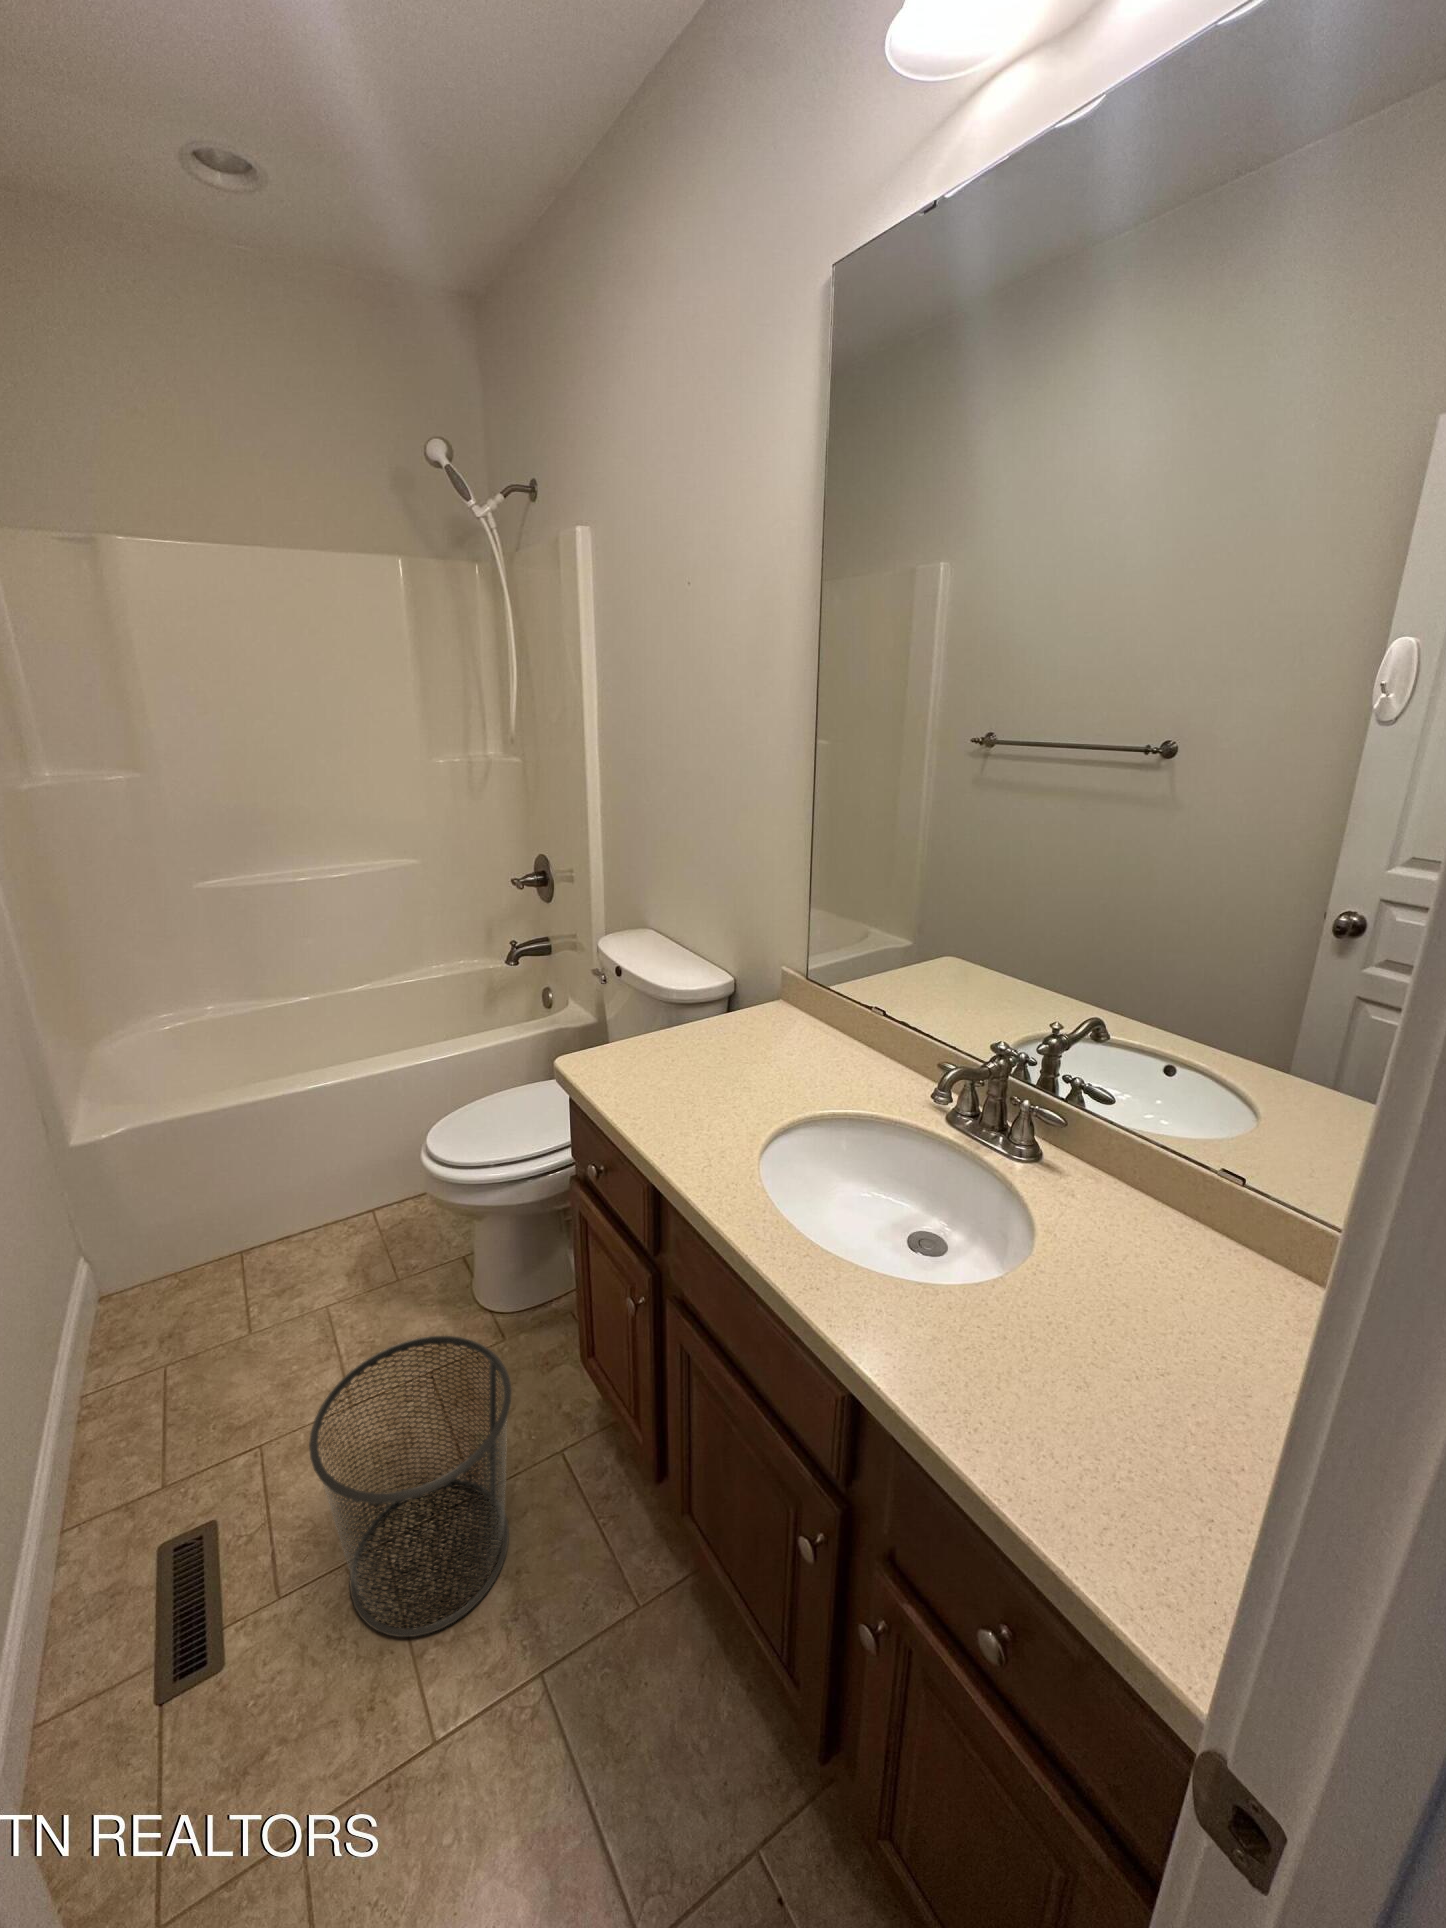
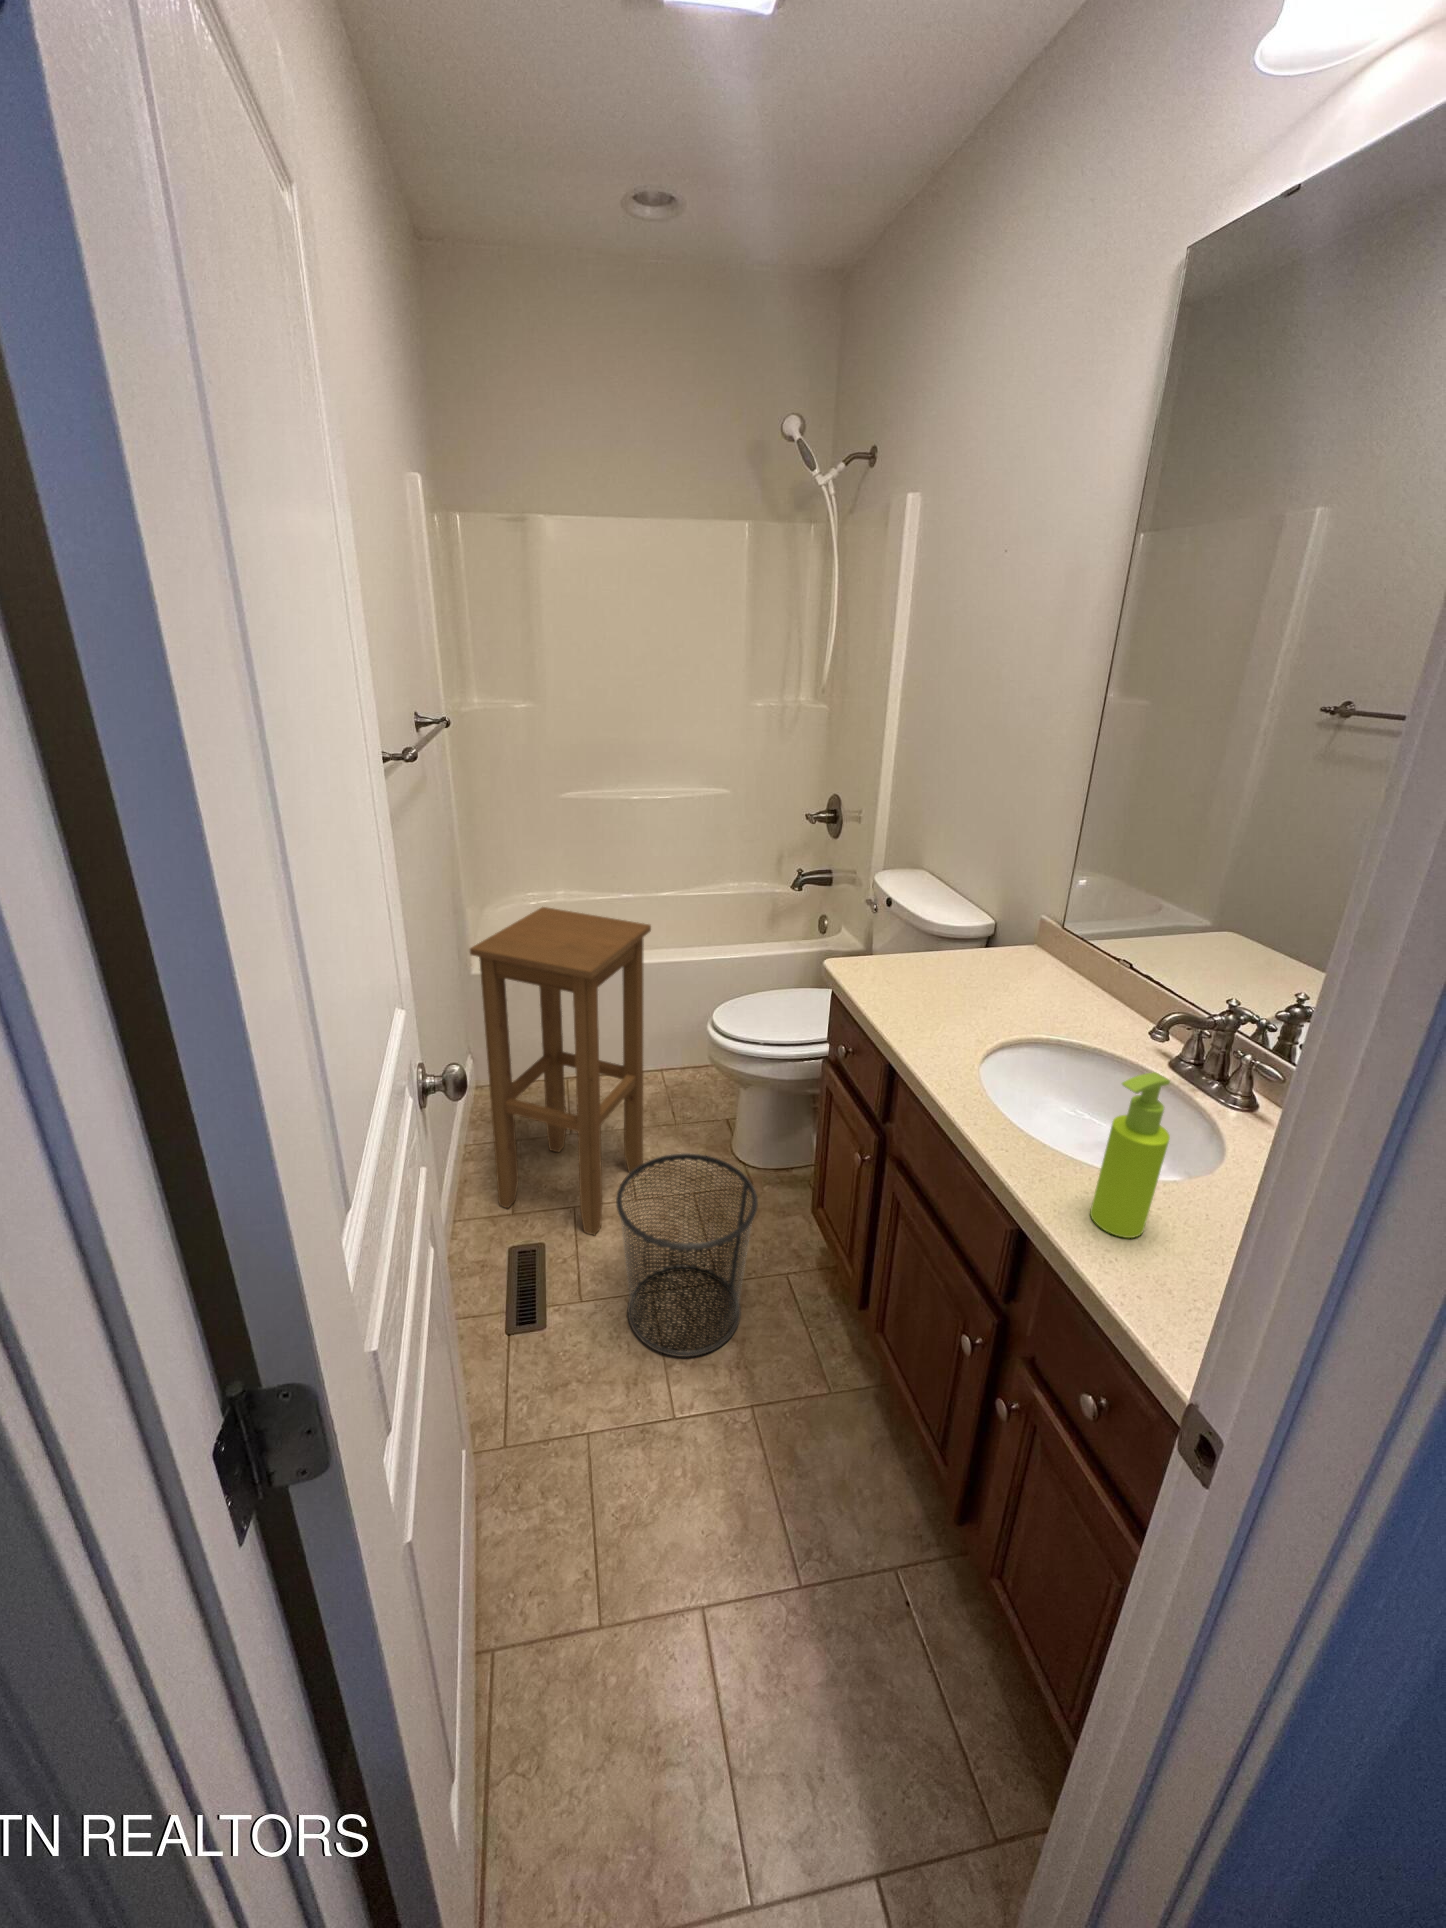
stool: none [29,1043,358,1480] -> present [470,907,651,1235]
soap dispenser: none [934,1176,1016,1391] -> present [1090,1072,1170,1238]

